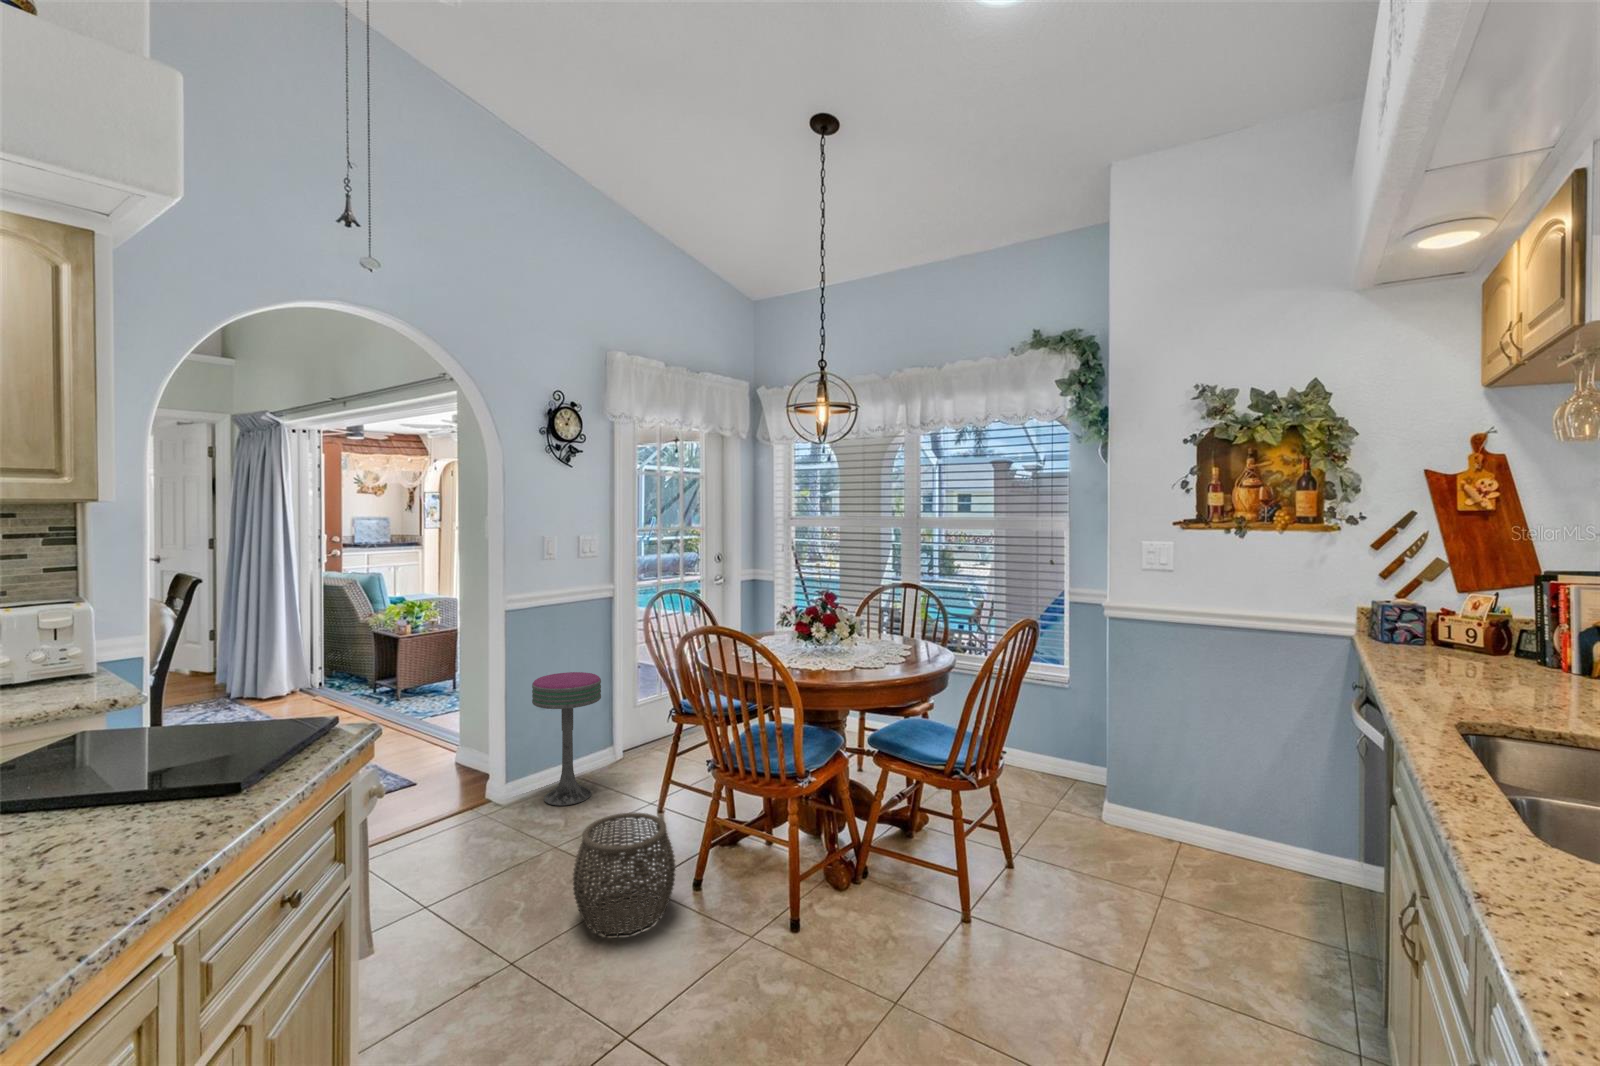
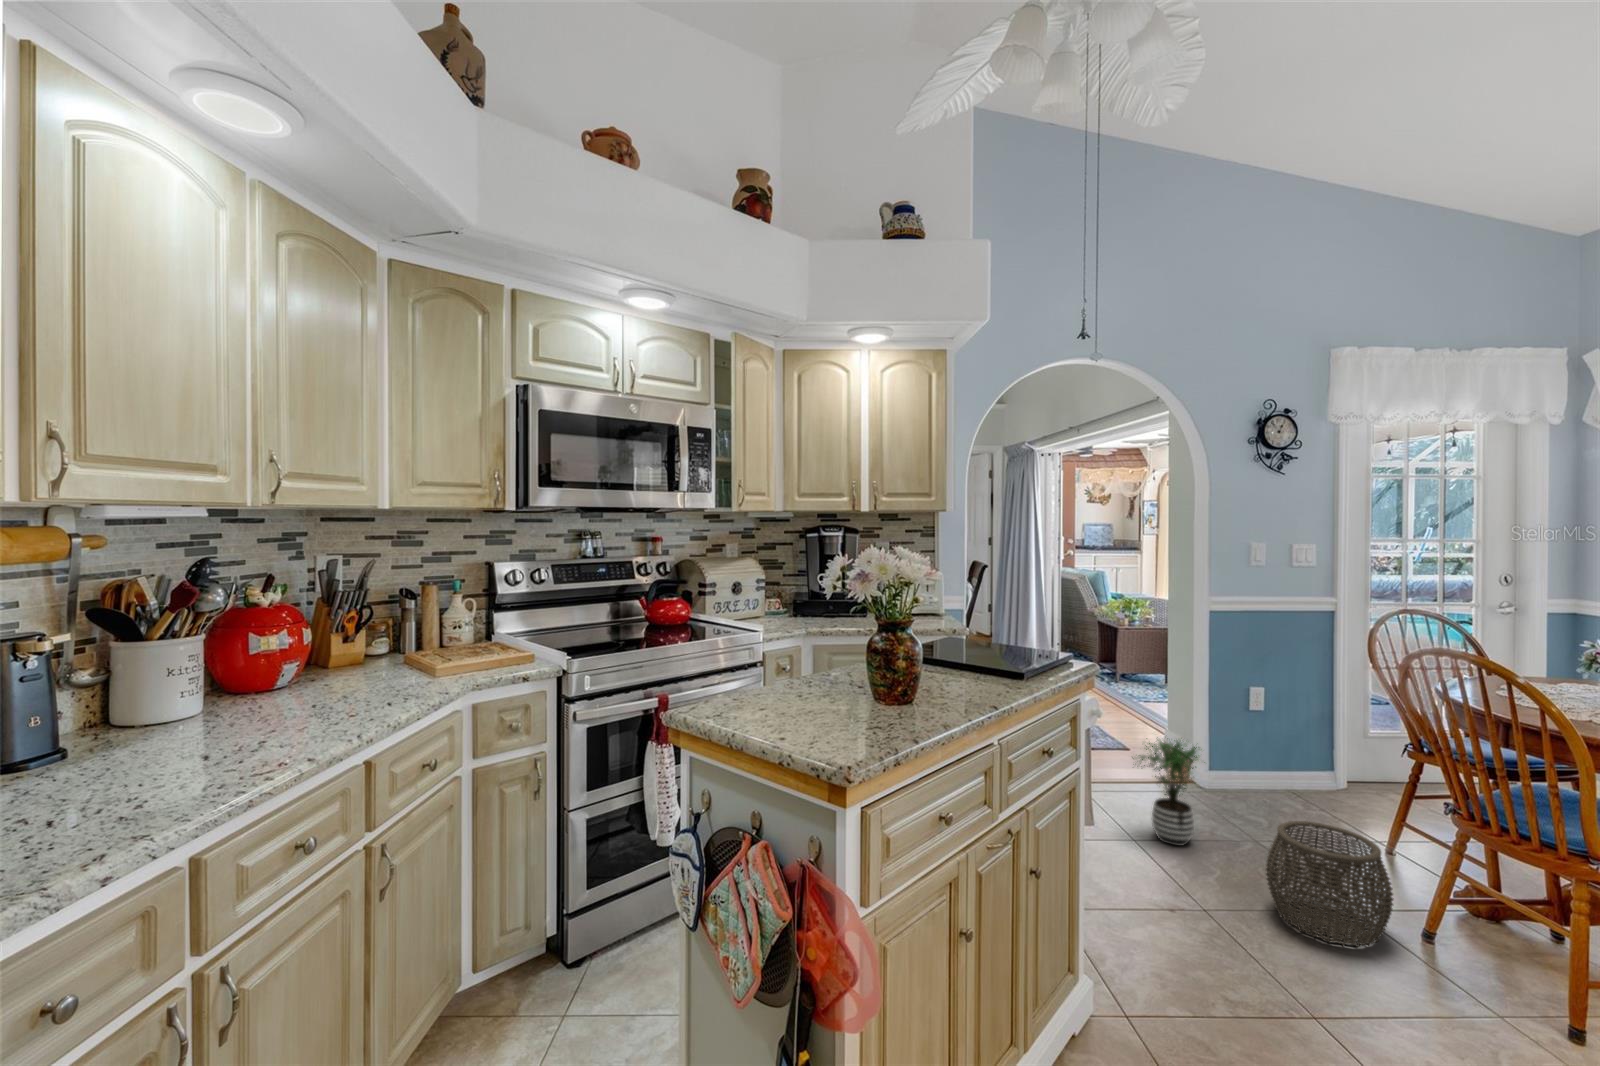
bar stool: present [532,672,601,806] -> none [1236,678,1316,812]
potted plant: none [421,761,514,891] -> present [1132,737,1205,846]

